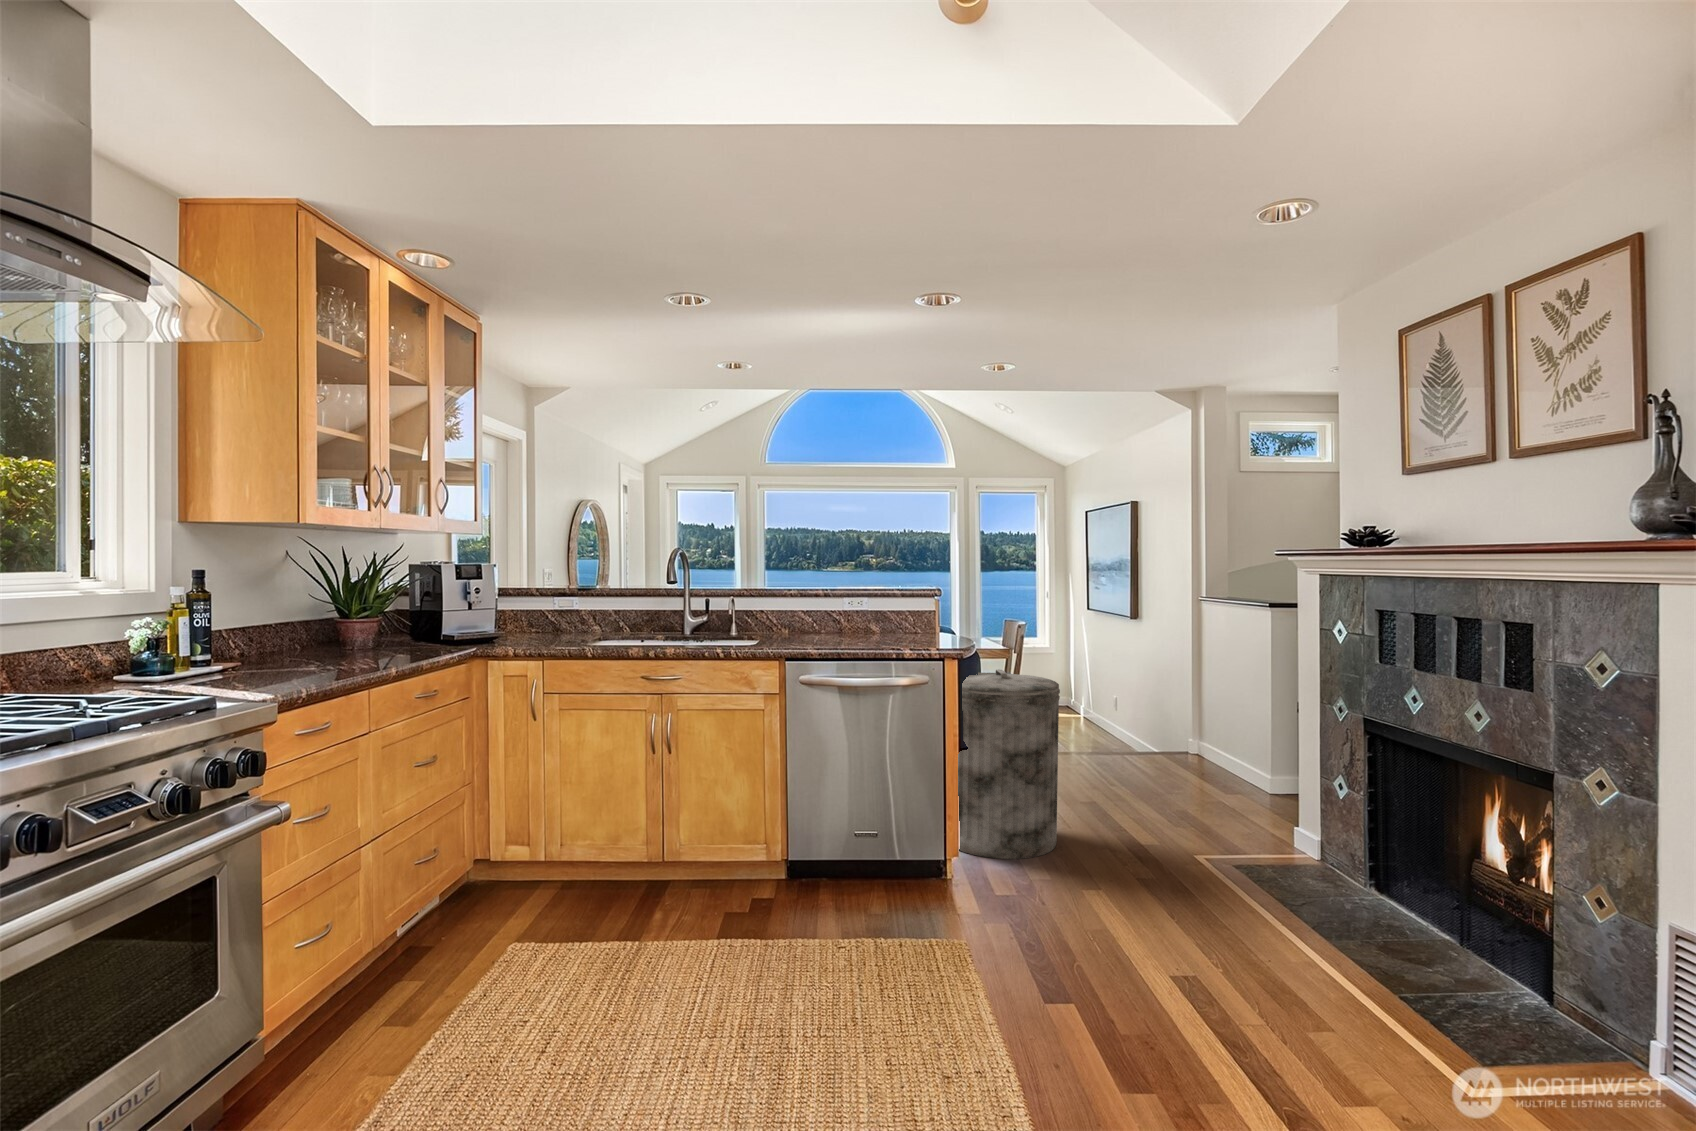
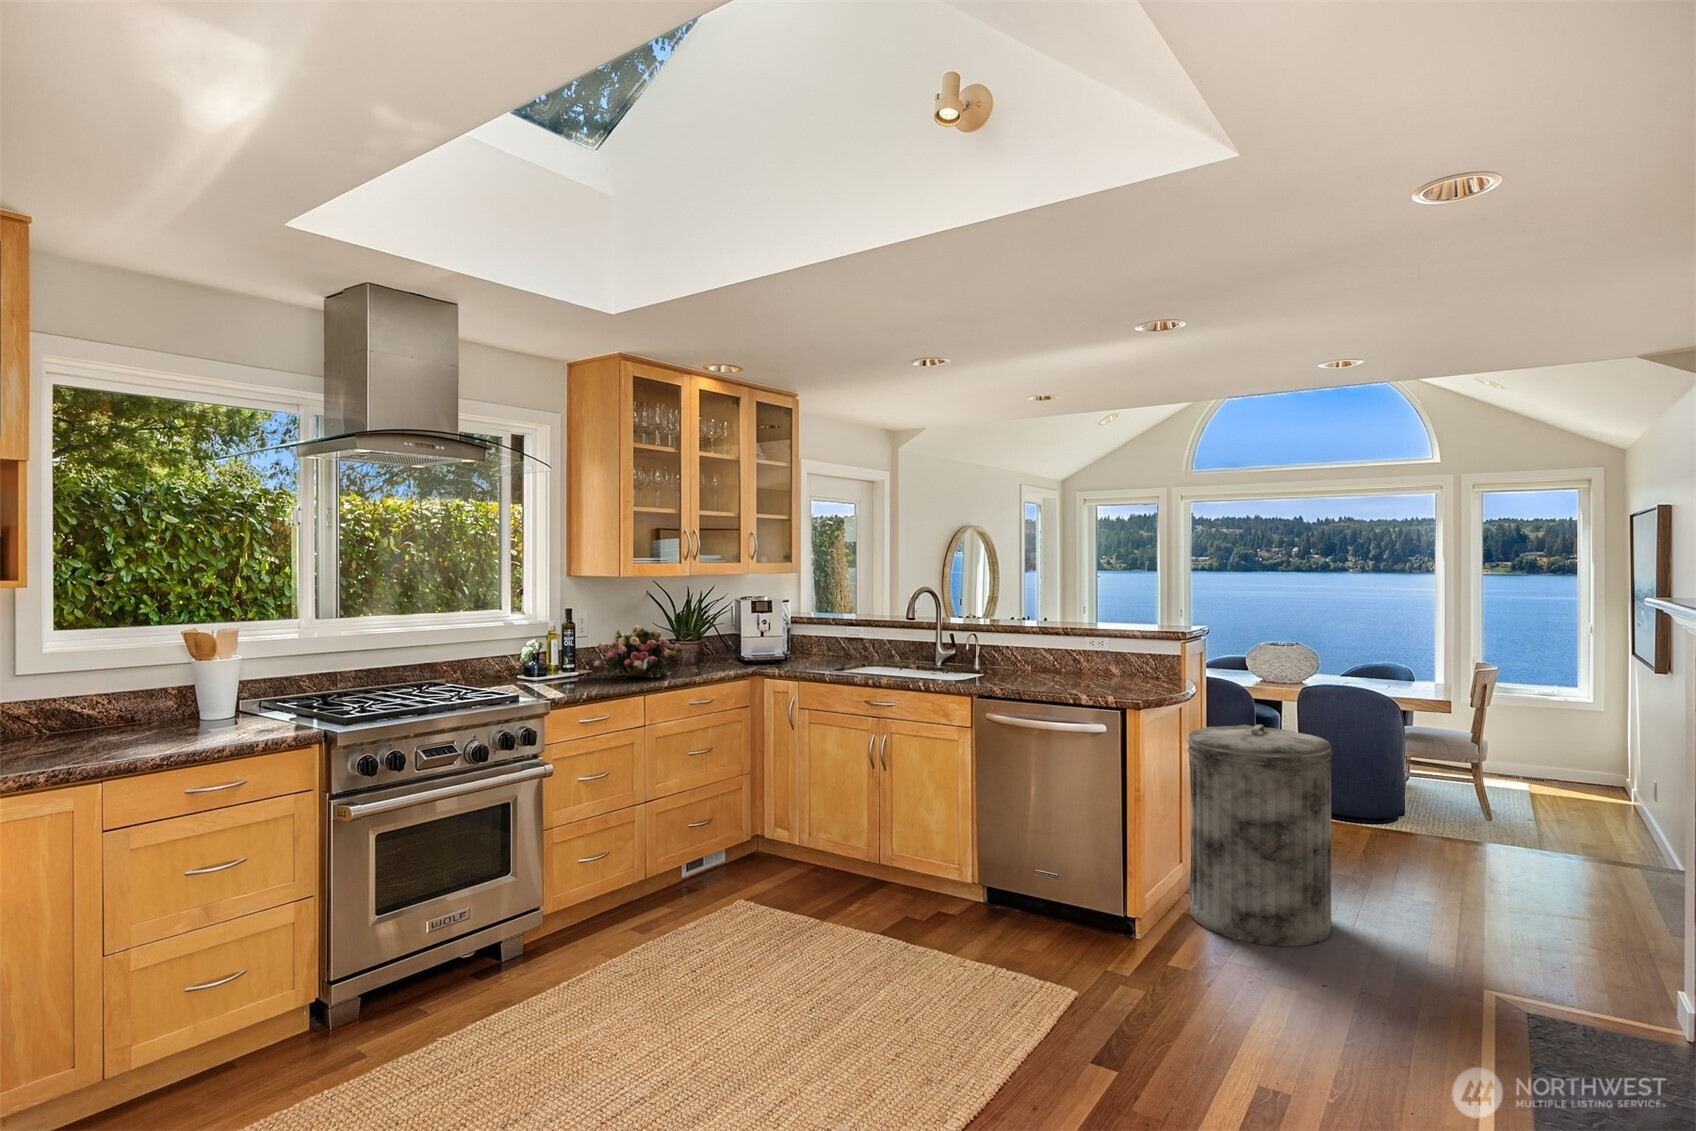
flower arrangement: none [273,593,407,665] -> present [594,625,682,678]

